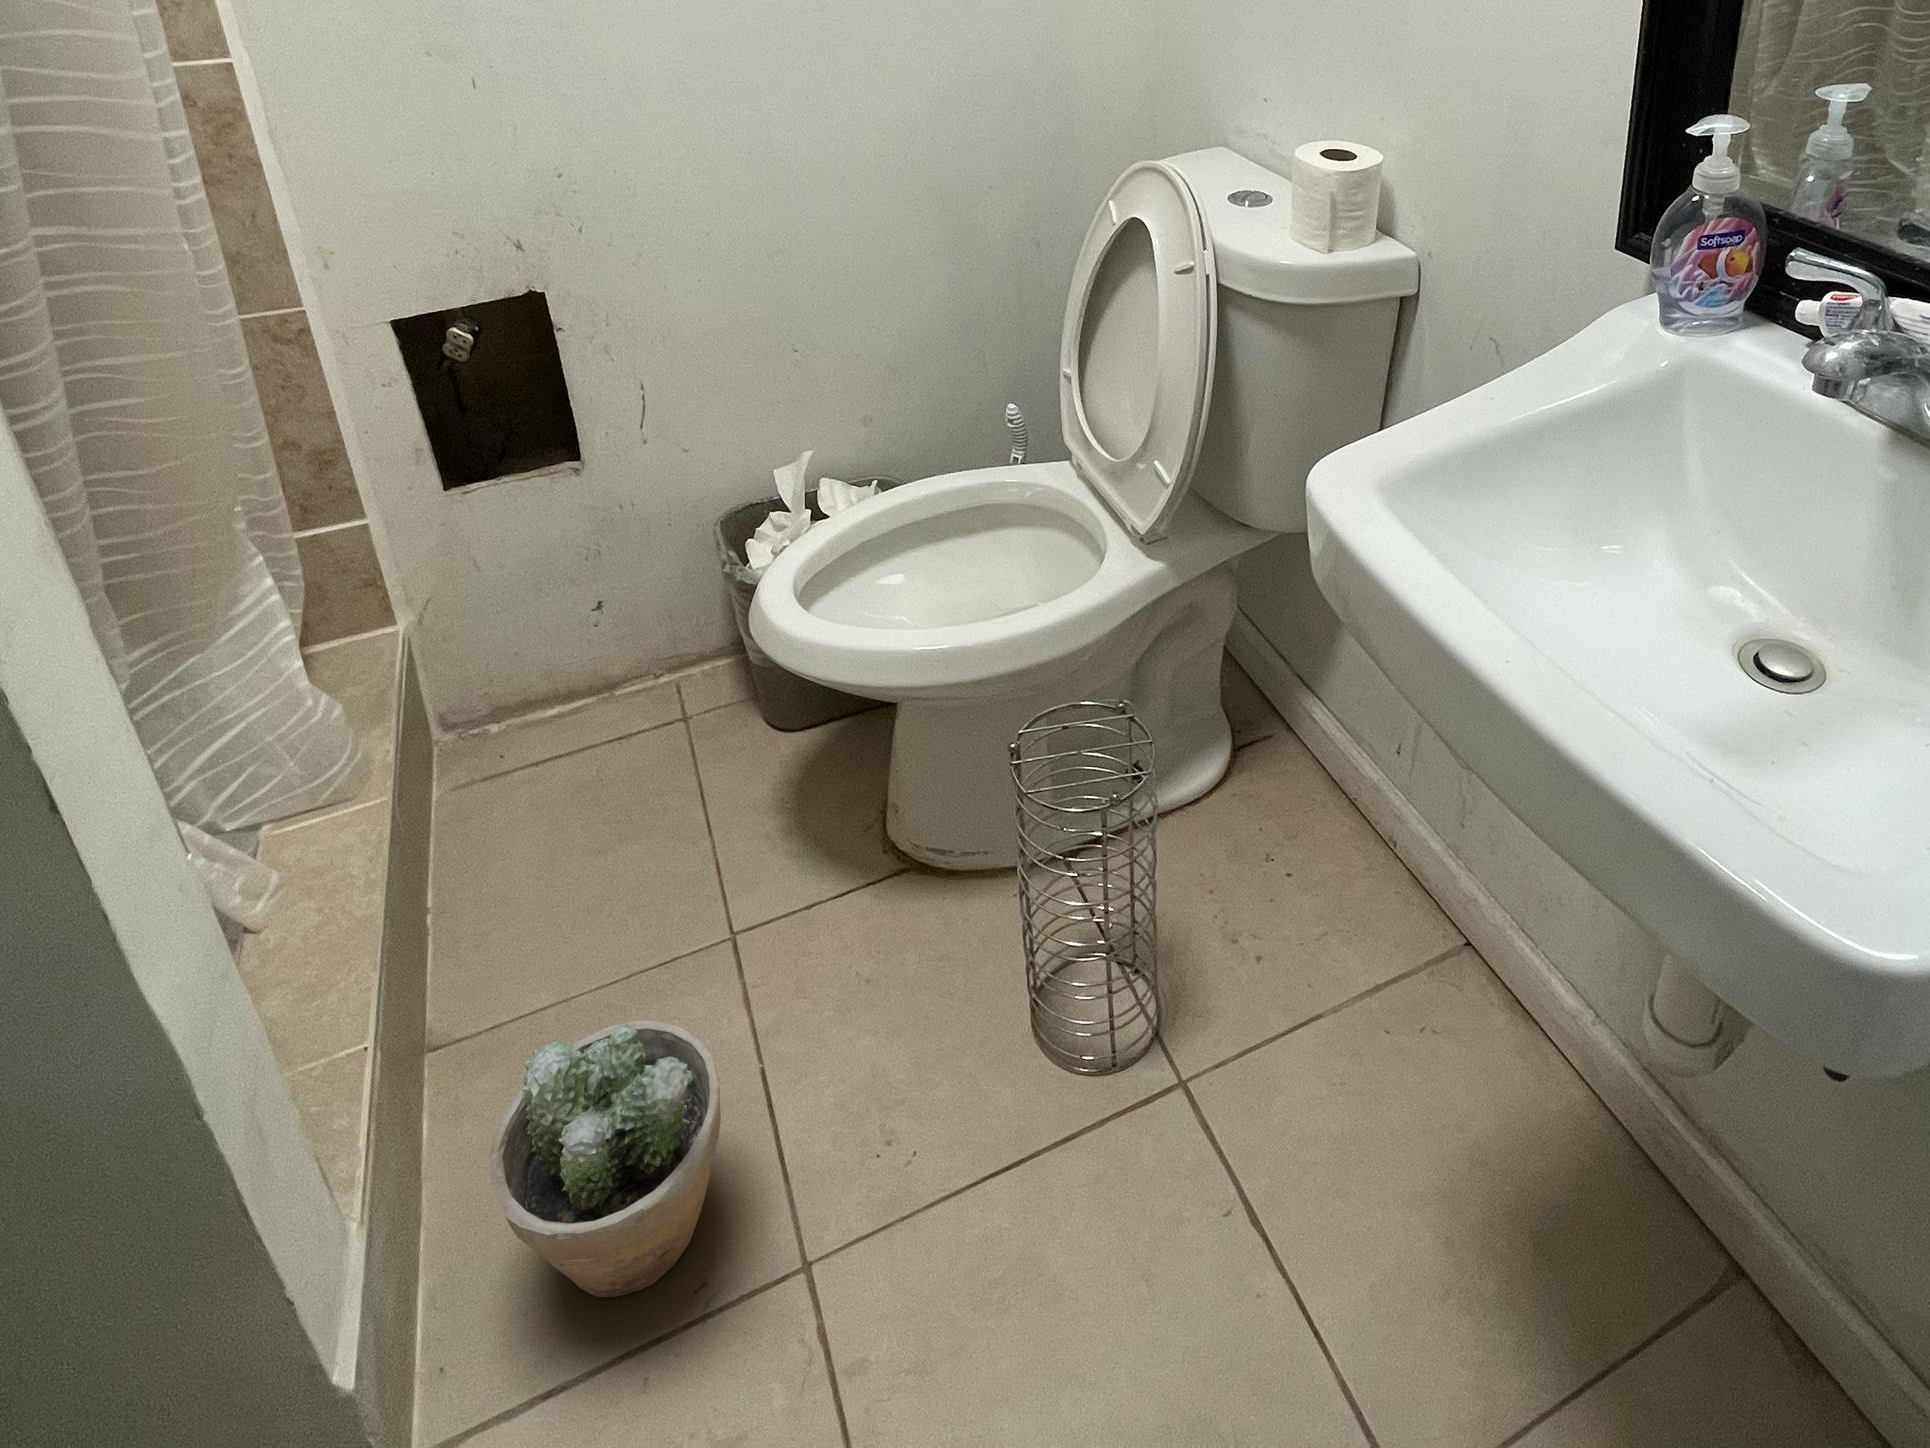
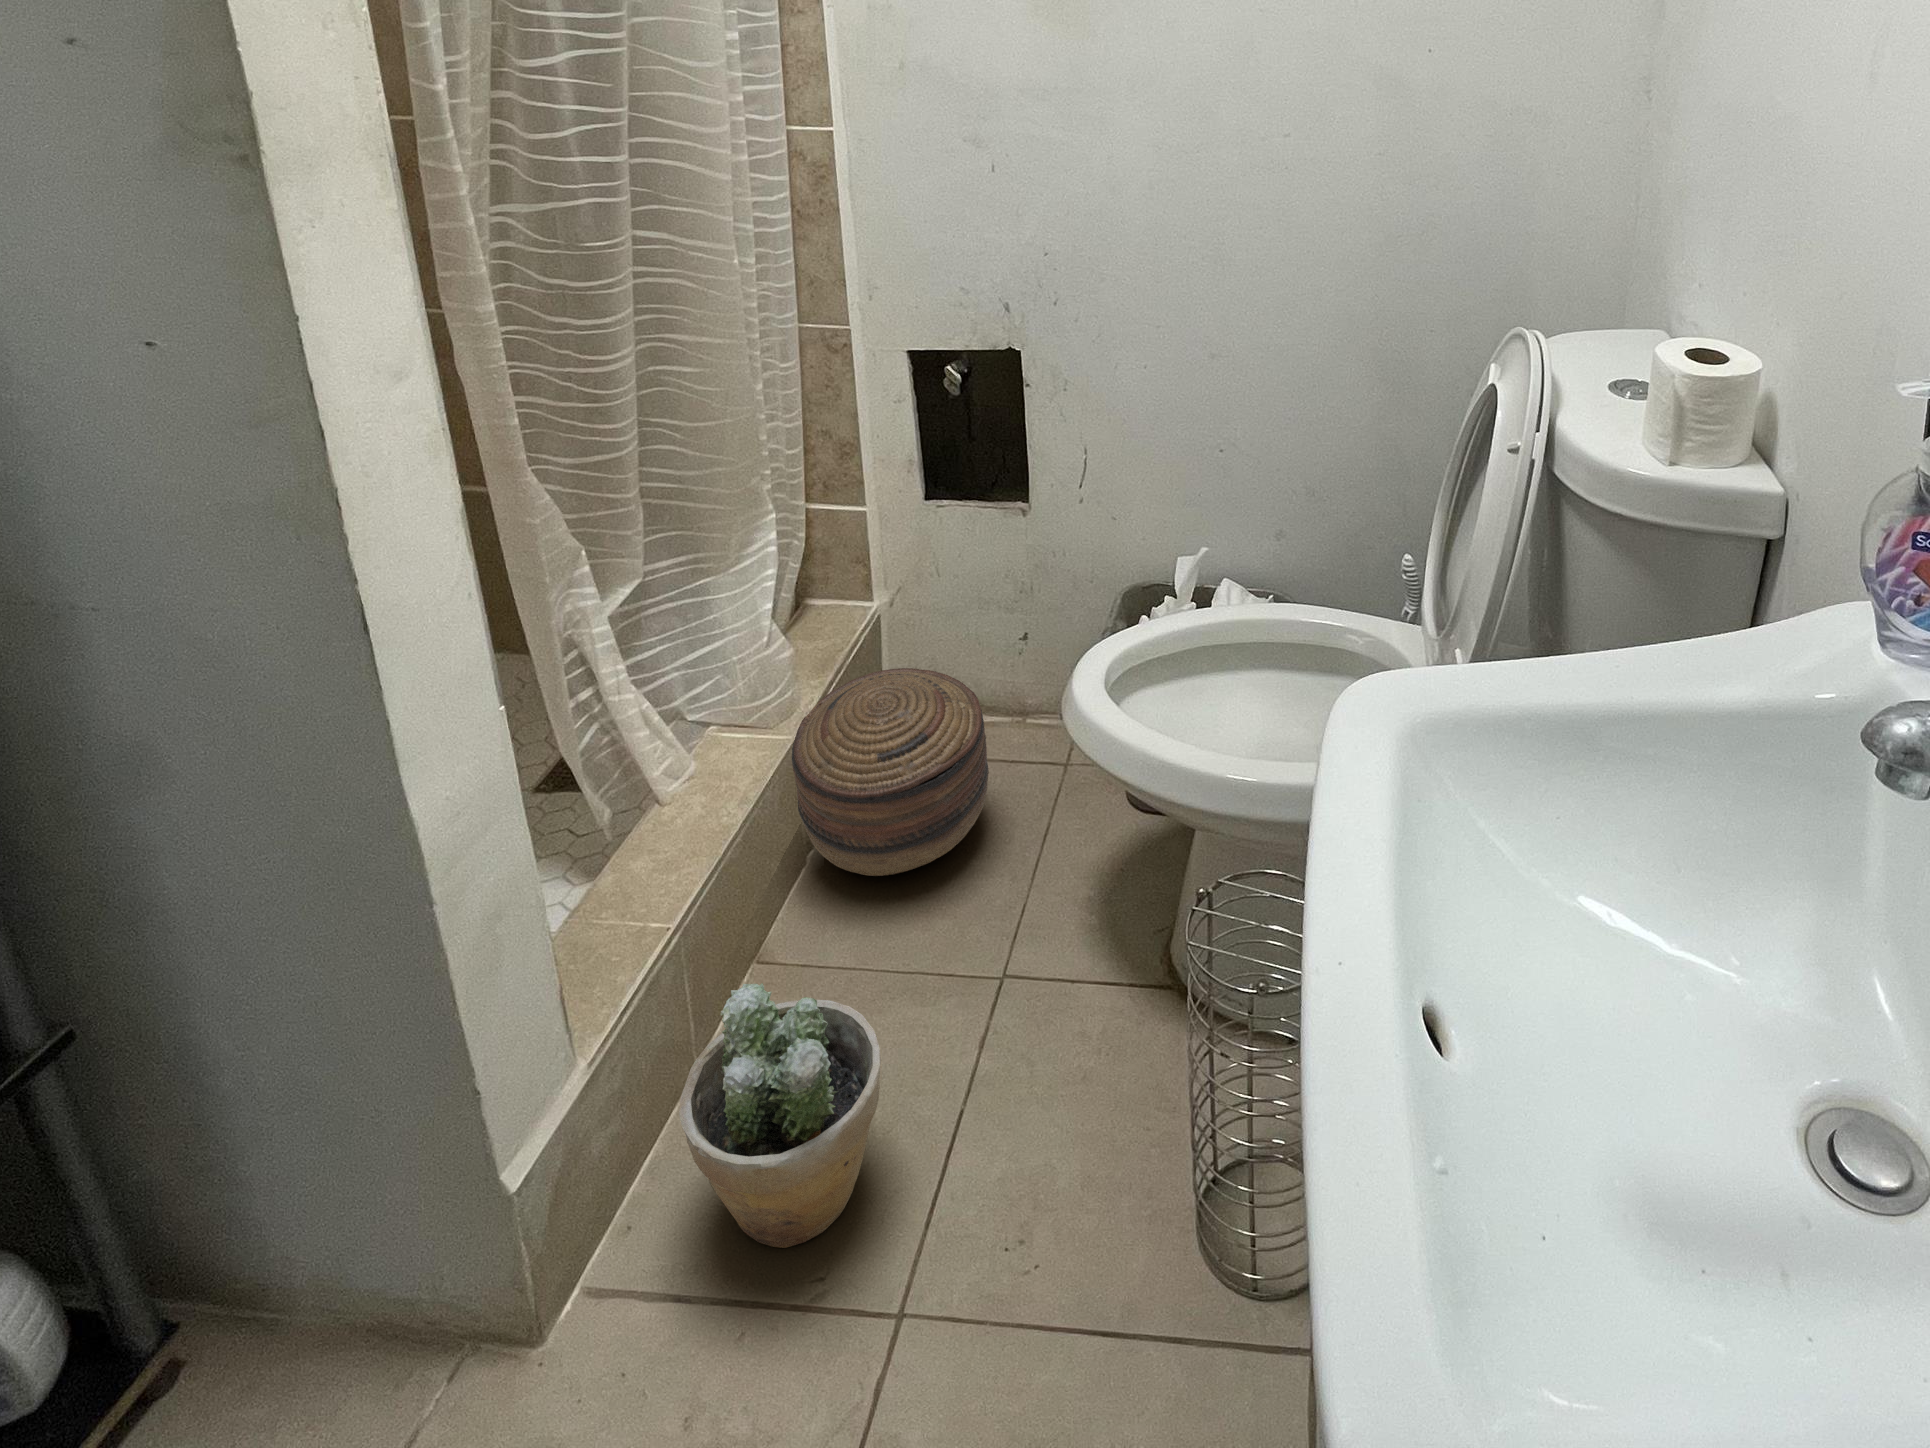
basket: none [382,667,628,911] -> present [792,668,989,876]

